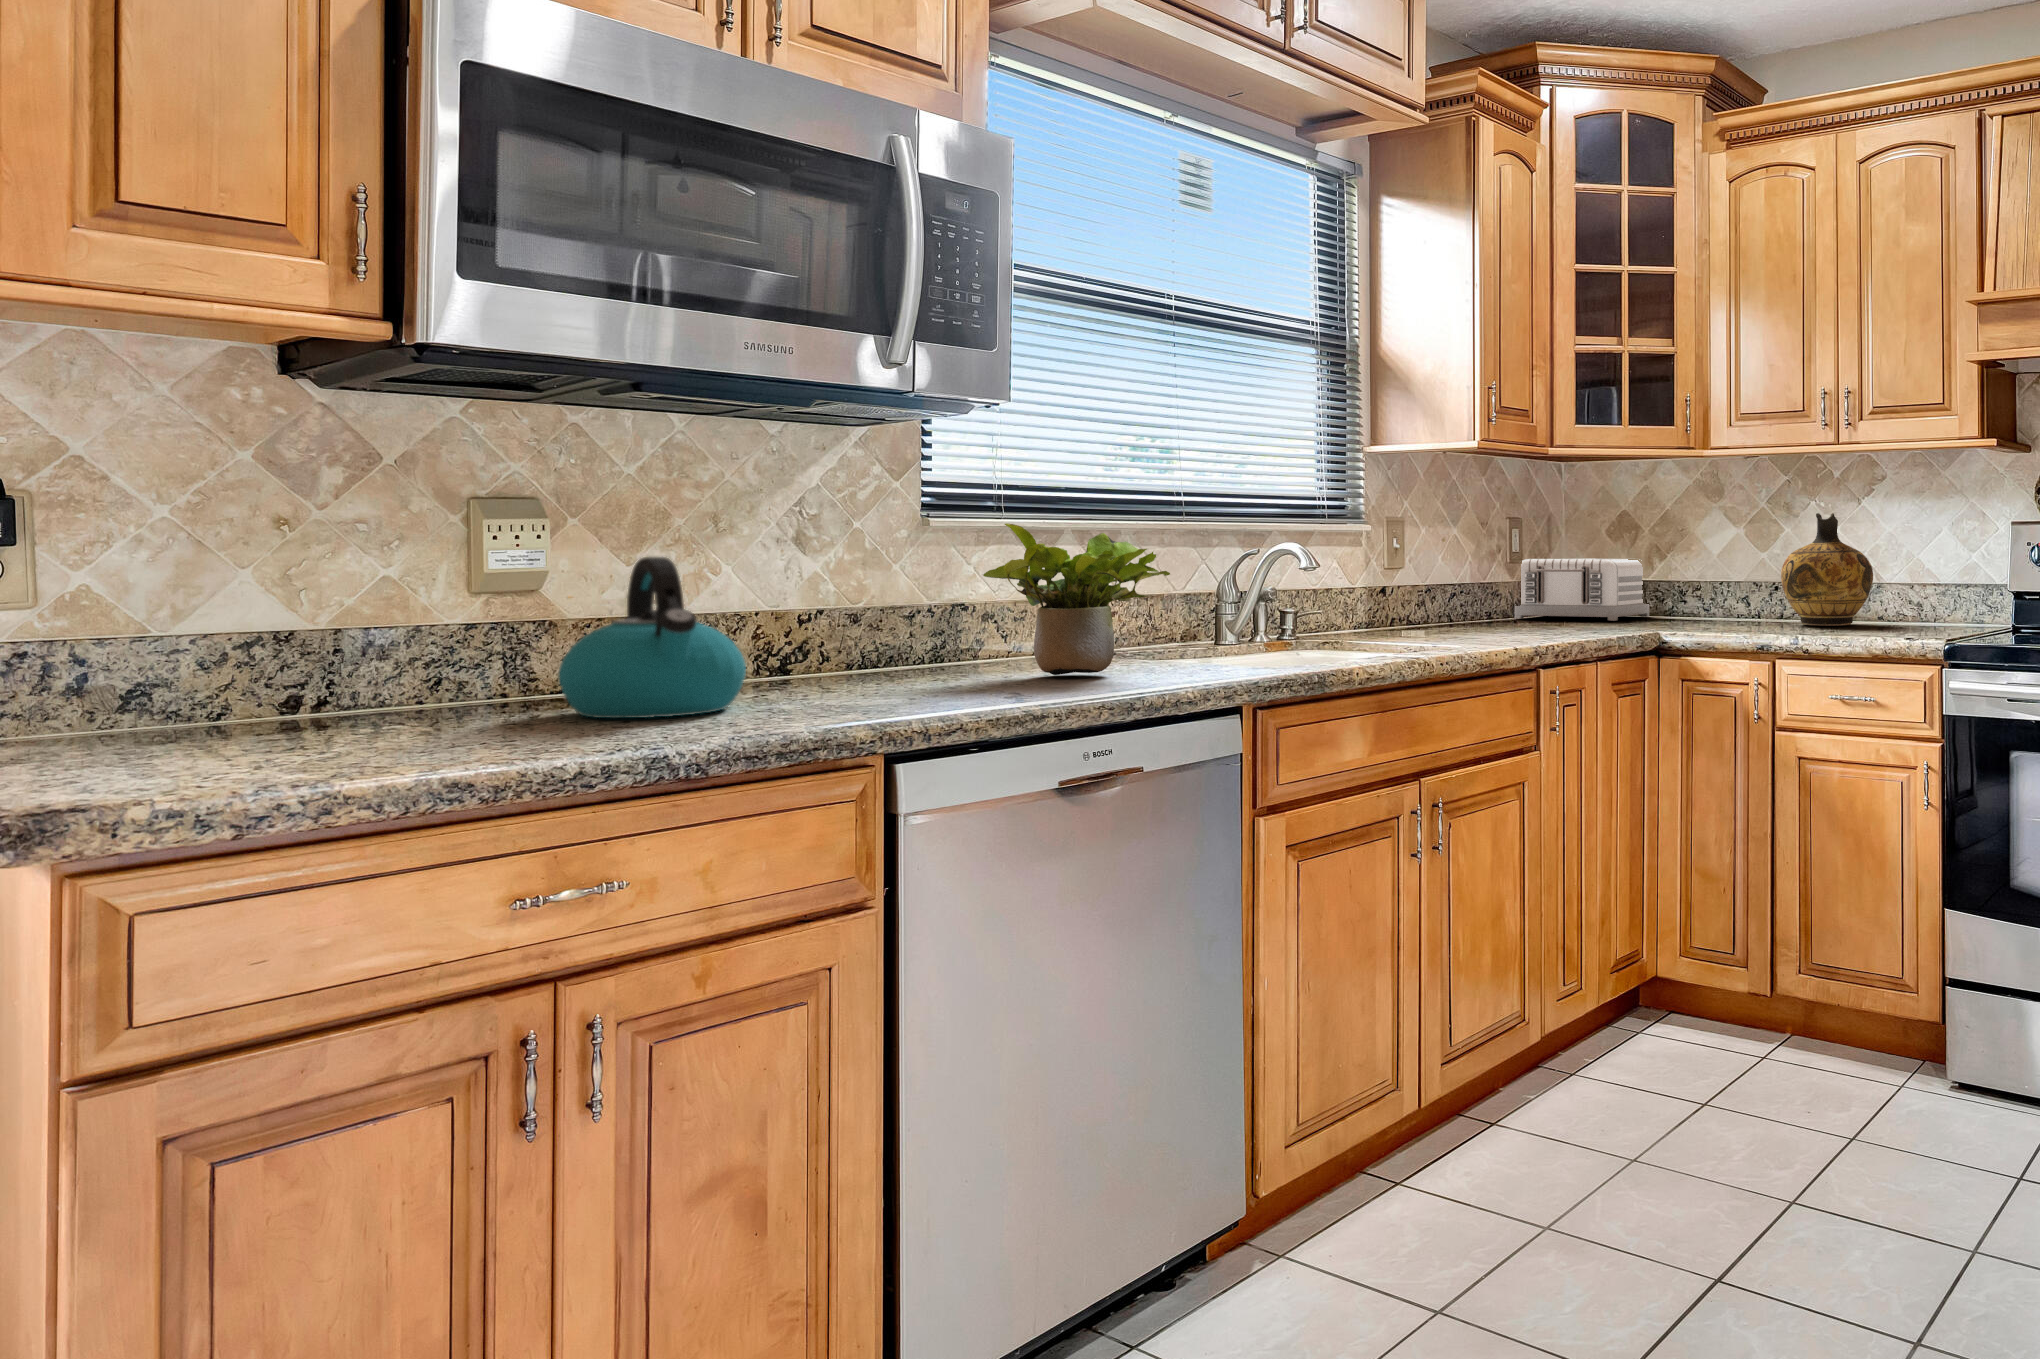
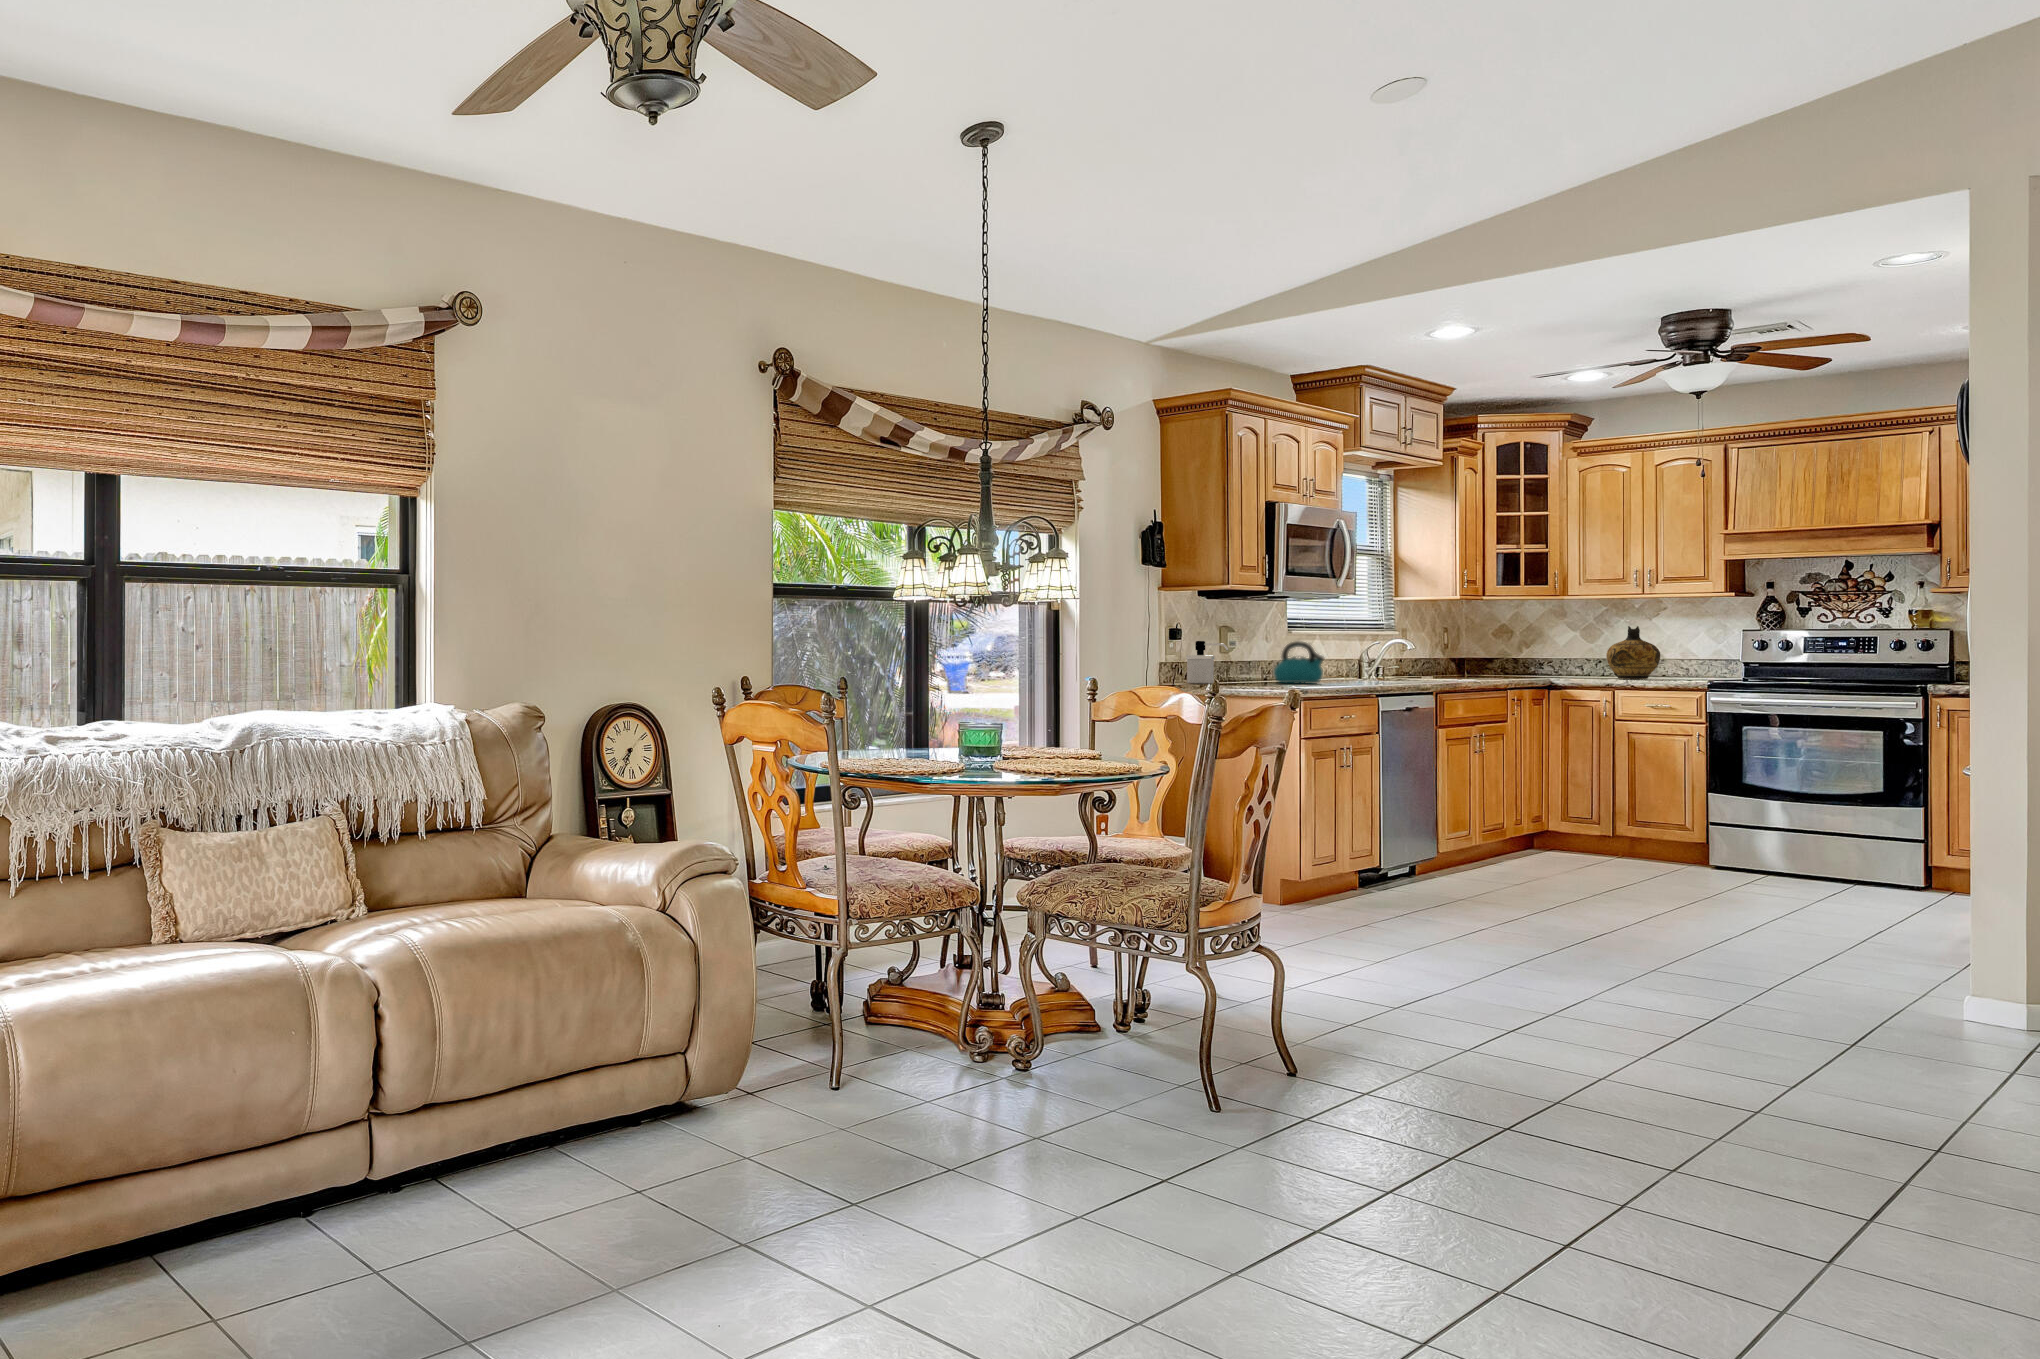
potted plant: present [983,523,1170,675] -> none [1340,632,1400,682]
soap dispenser: none [103,558,246,736] -> present [1186,641,1229,683]
toaster: present [1514,559,1649,621] -> none [1448,648,1519,677]

